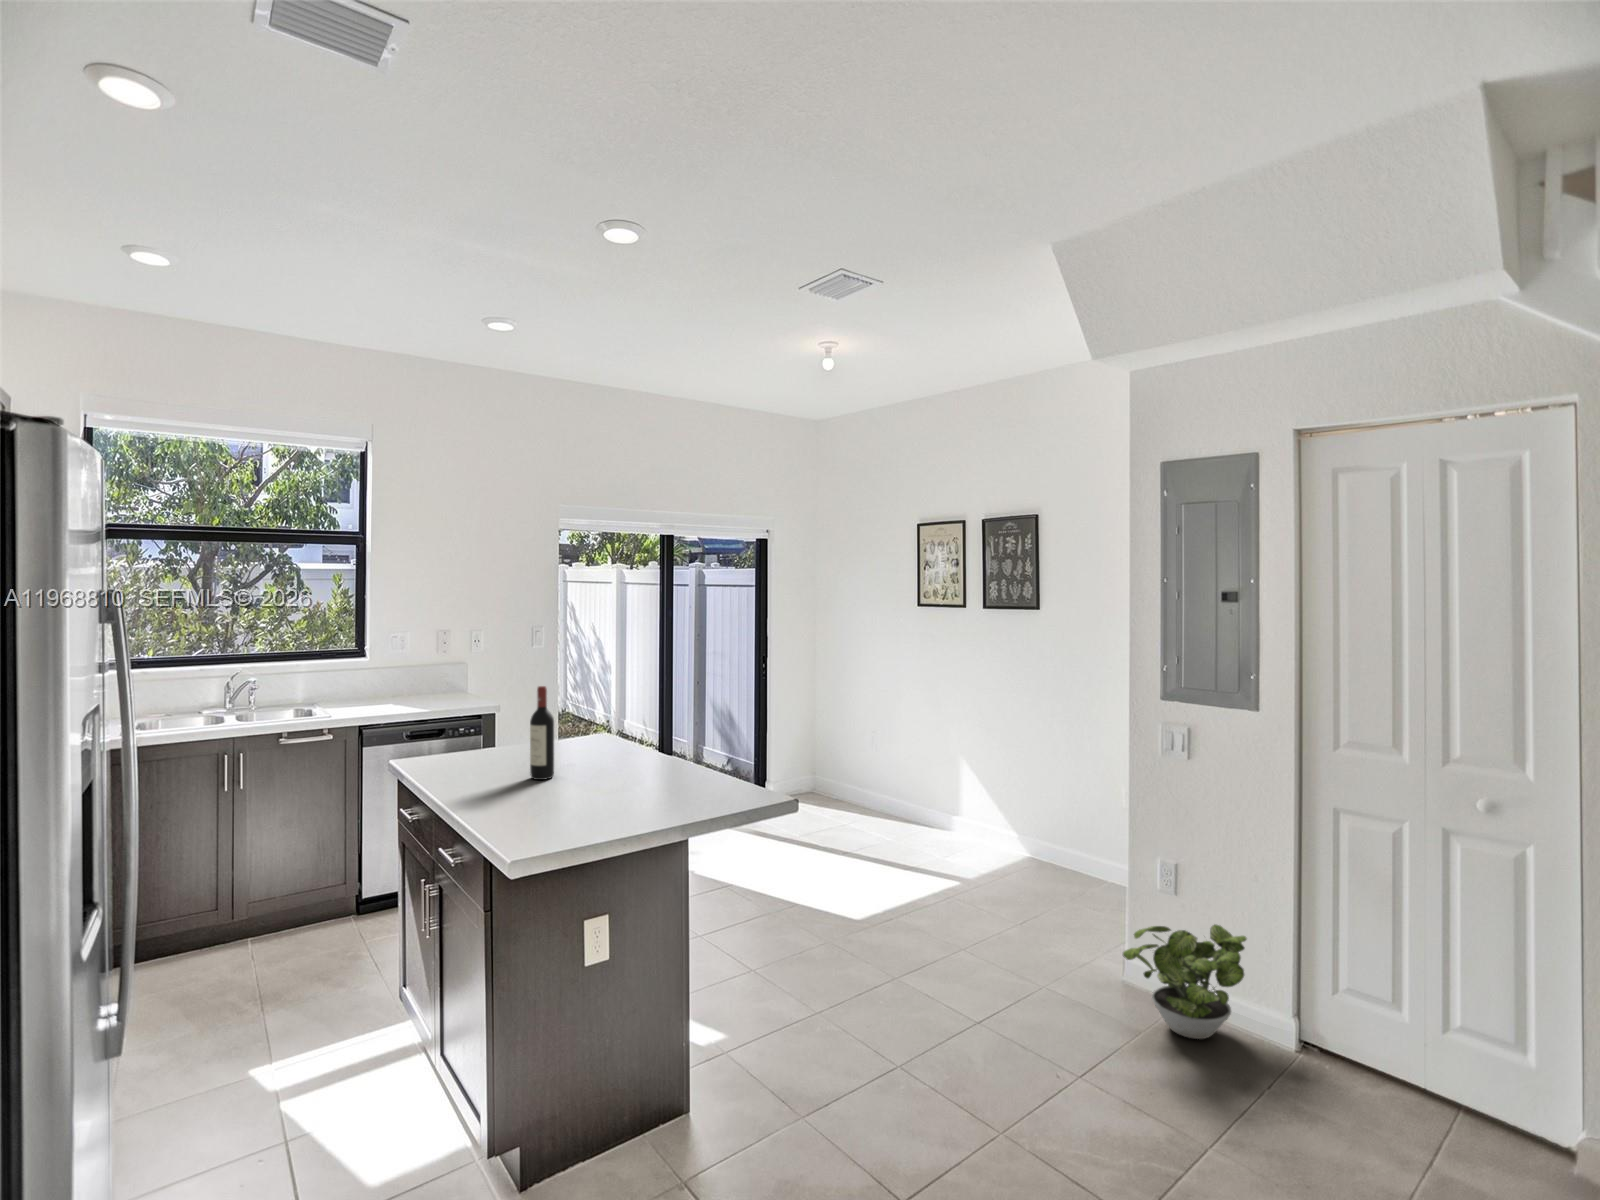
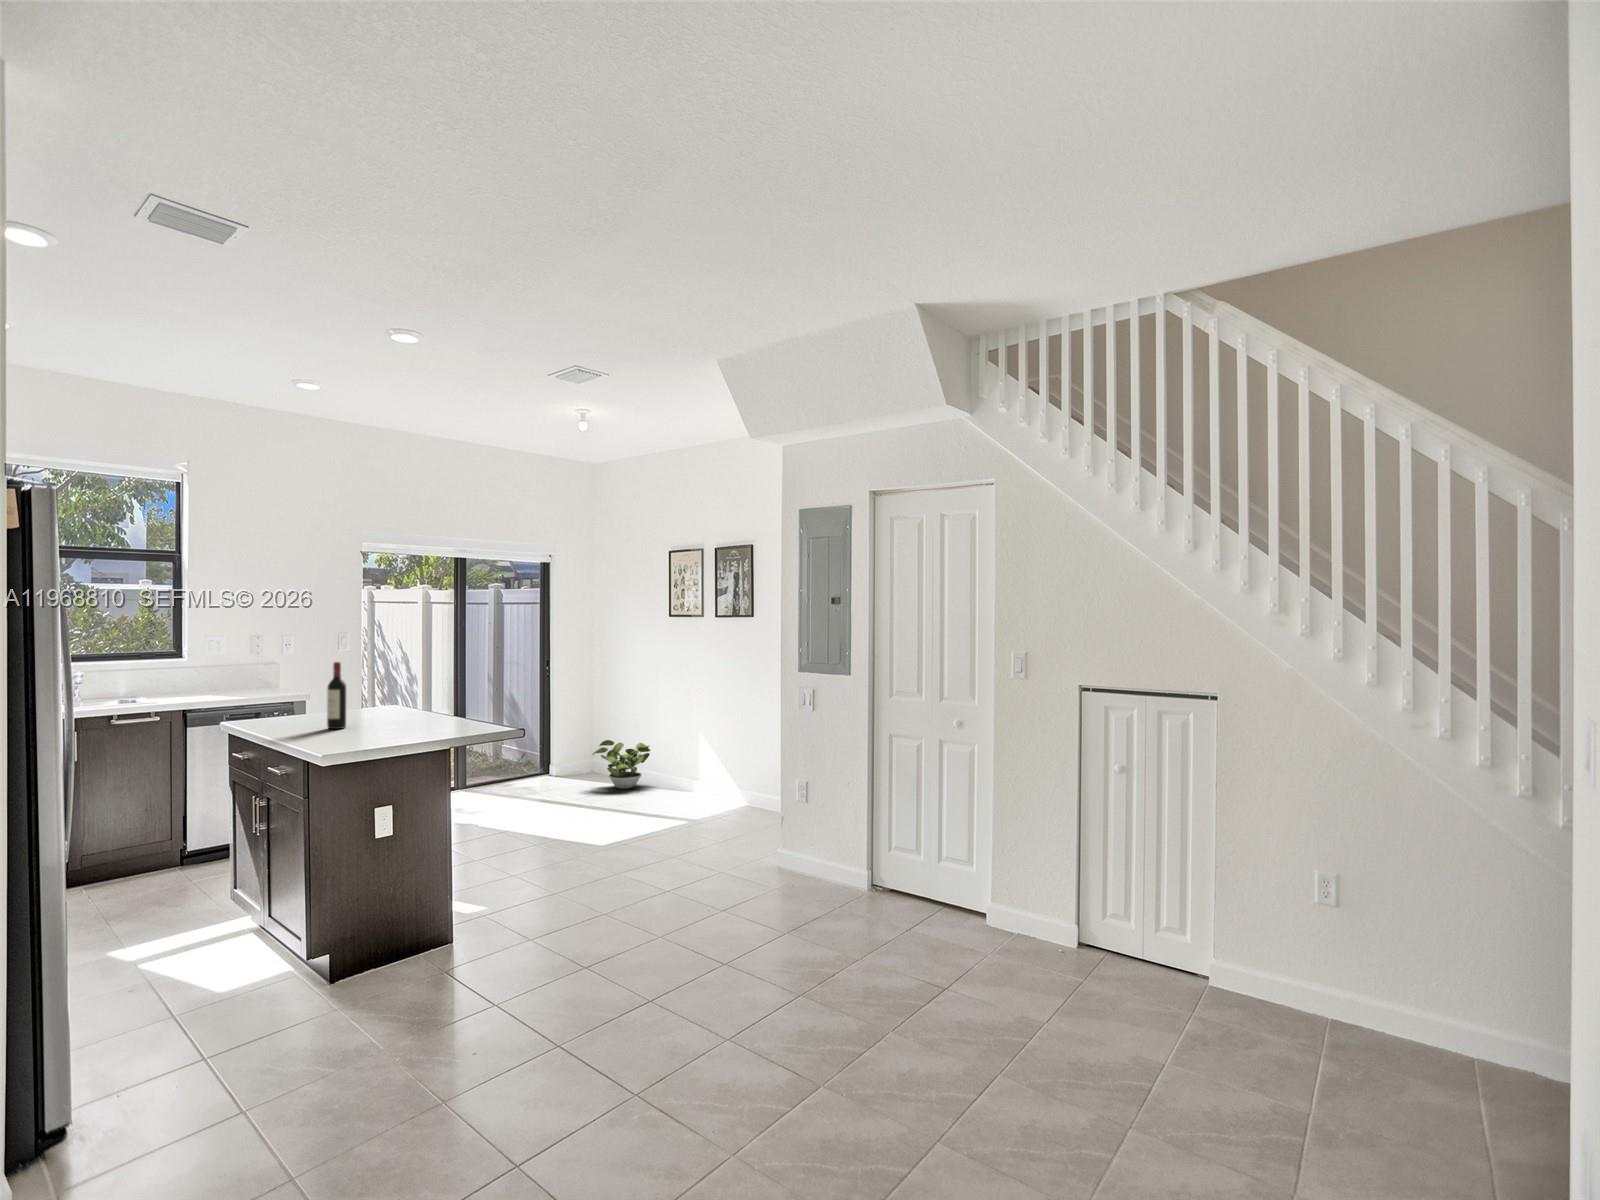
potted plant: present [1123,925,1247,1039] -> present [592,740,651,789]

